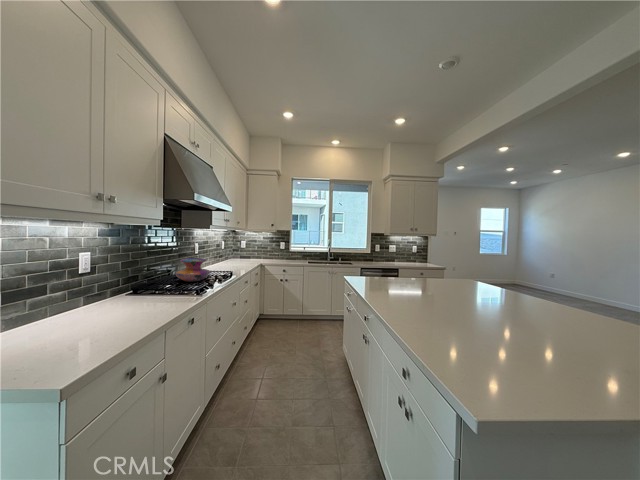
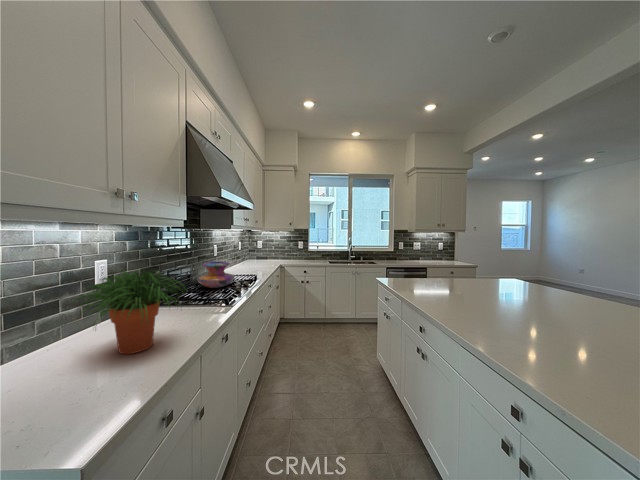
potted plant: none [56,260,156,327] -> present [73,271,185,354]

